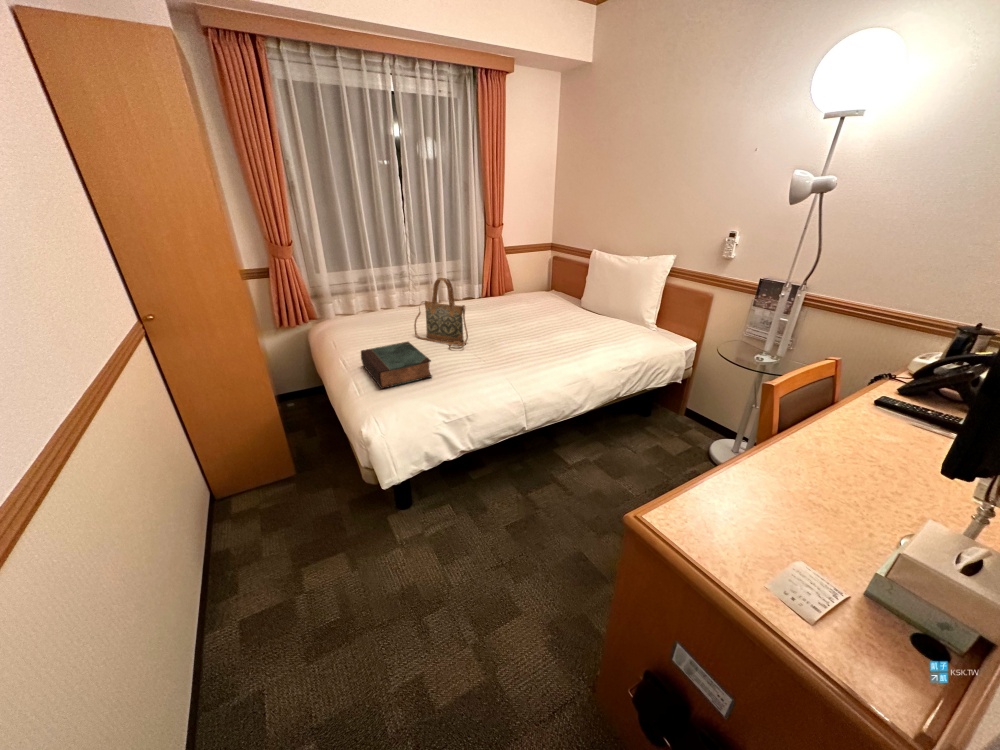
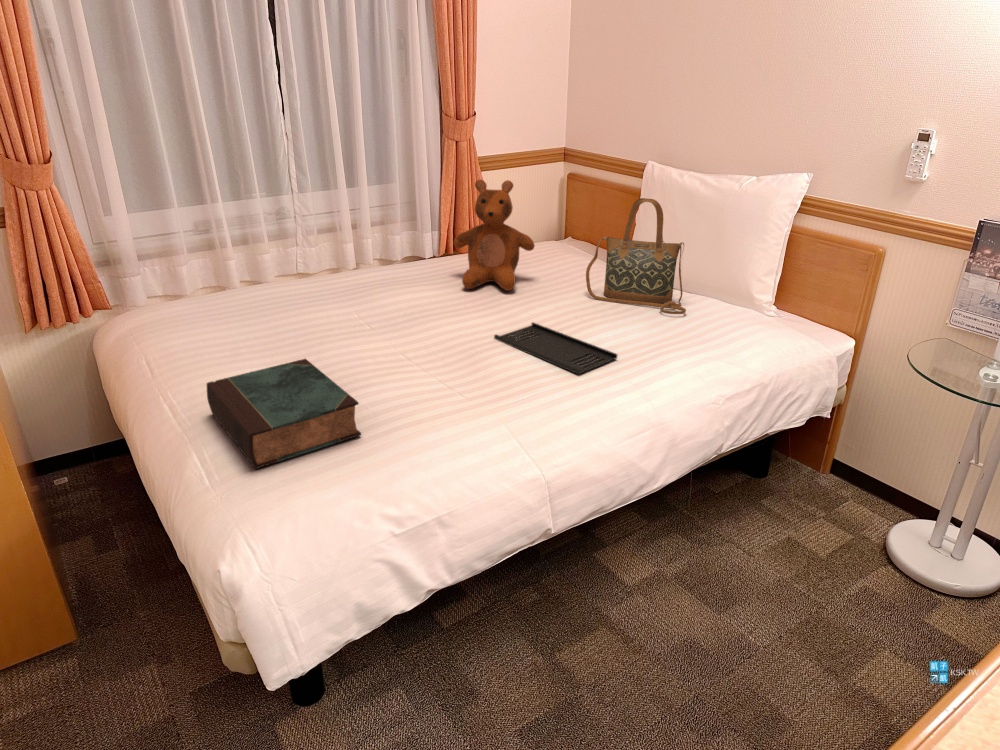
teddy bear: none [488,257,530,315] -> present [453,180,535,291]
handbag: present [414,278,468,349] -> present [586,198,686,314]
tray: none [504,330,565,354] -> present [494,323,617,374]

